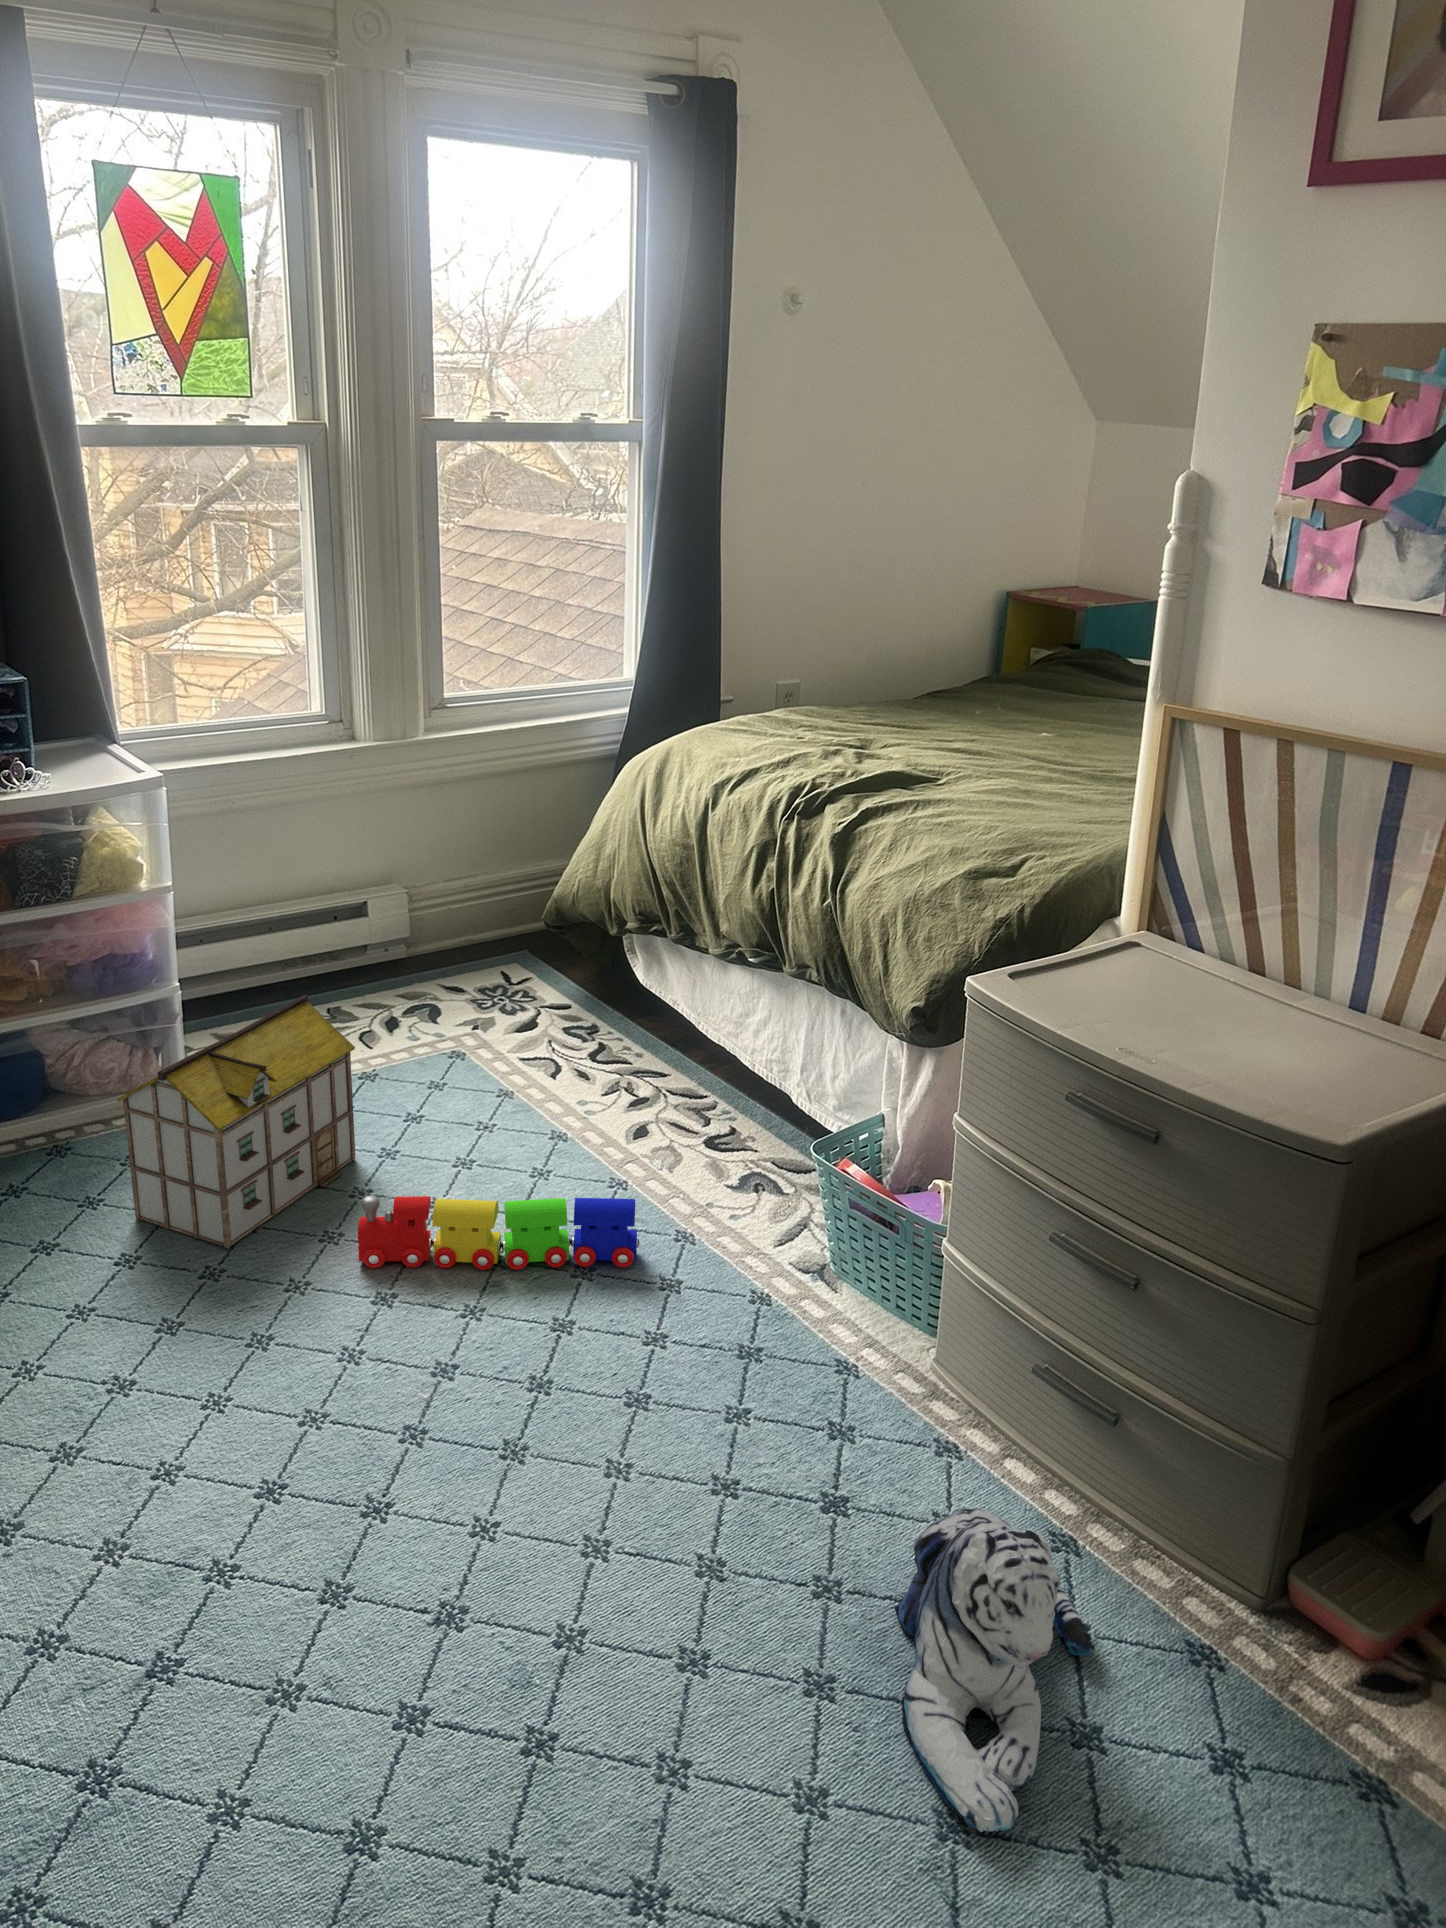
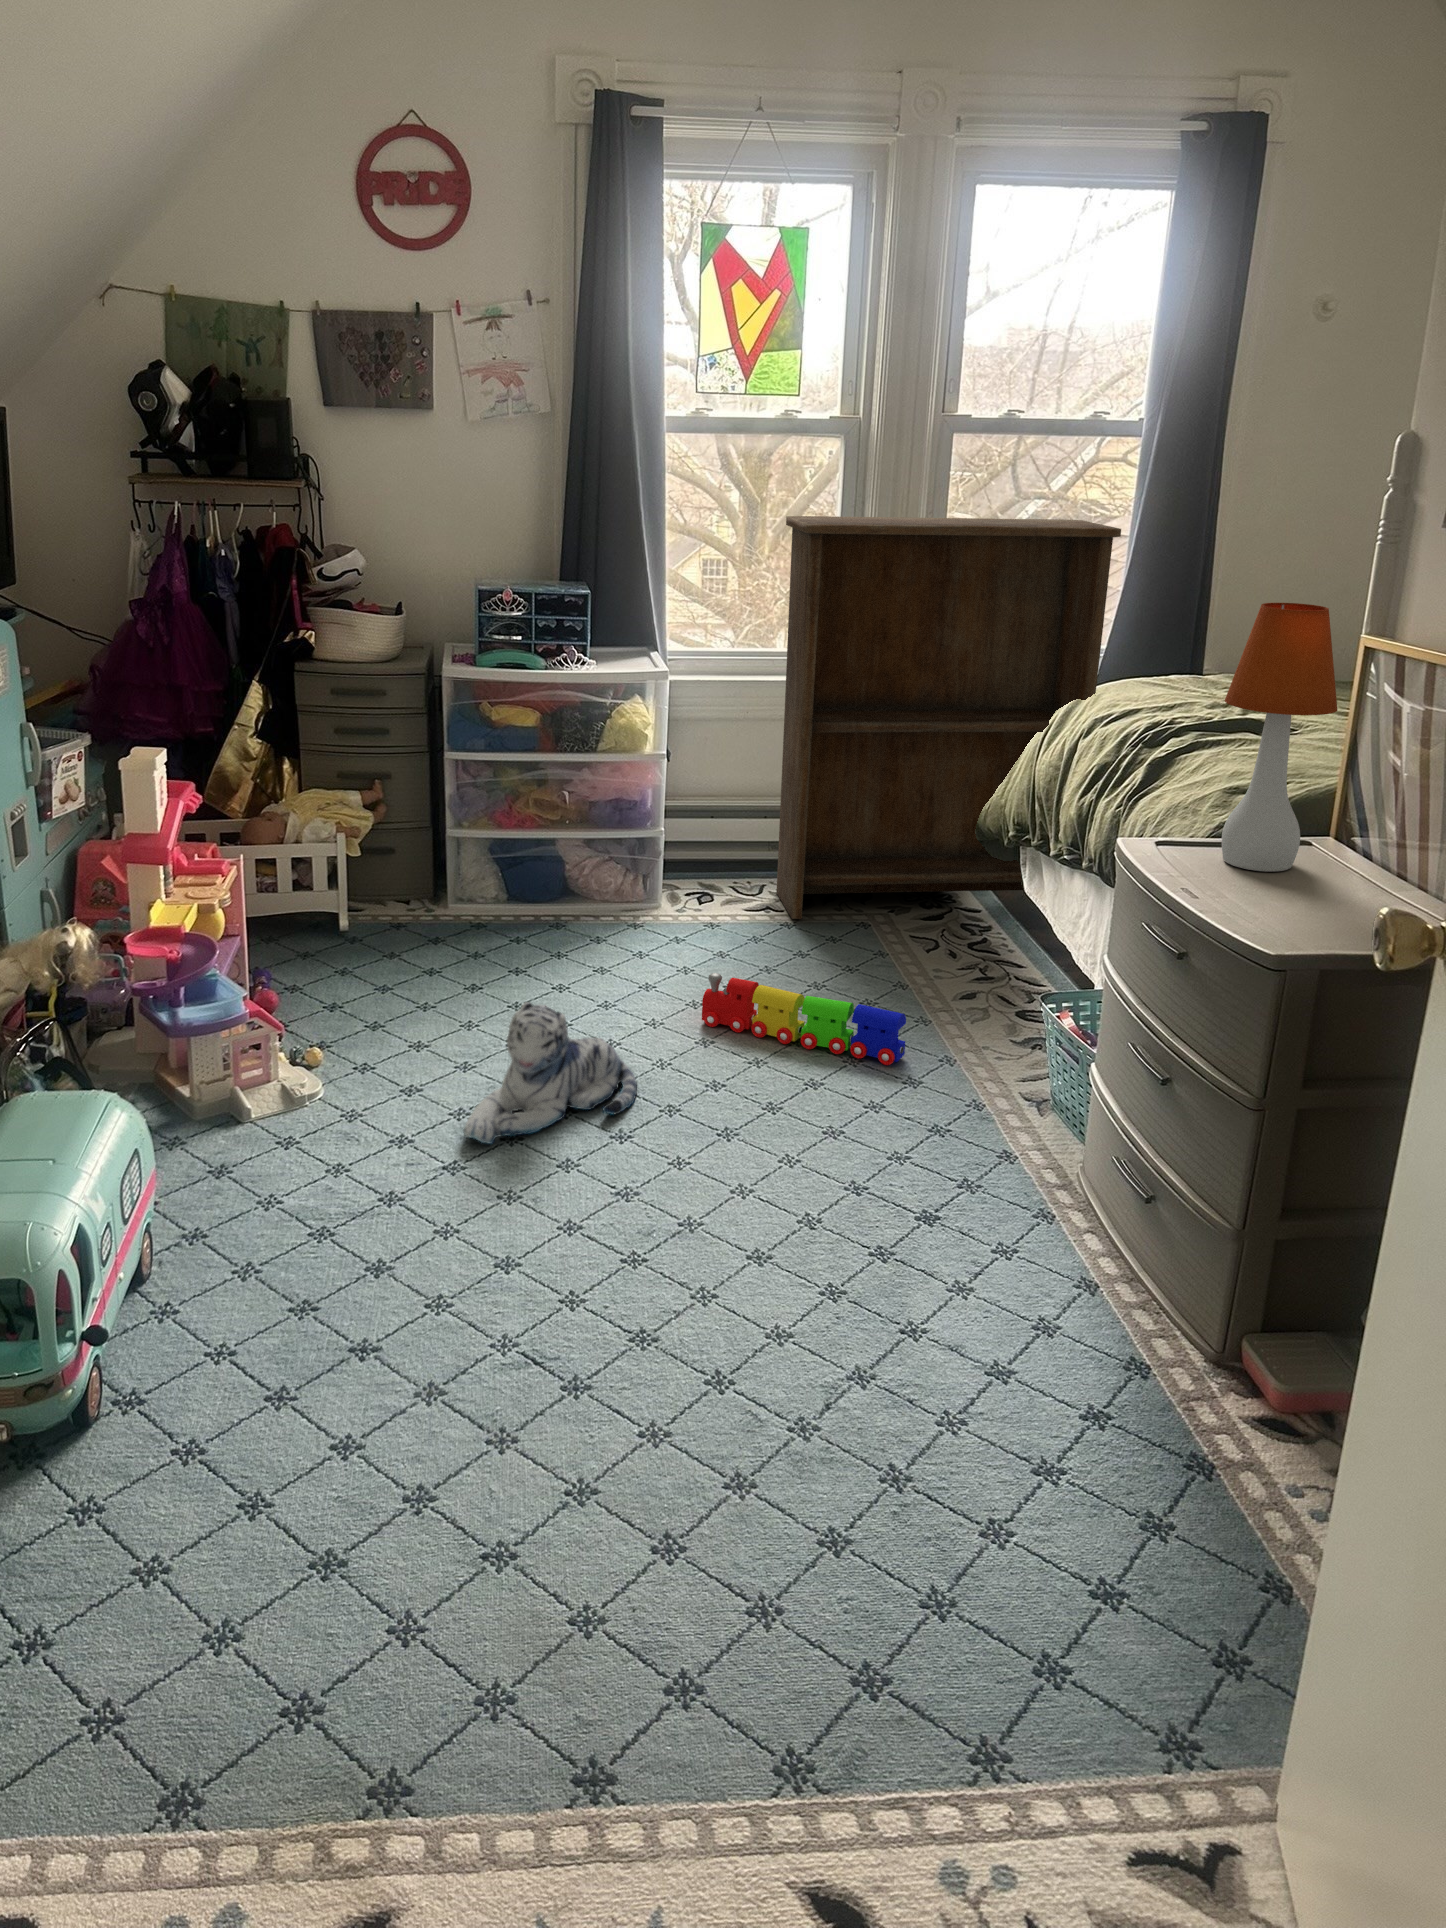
bookshelf: none [288,545,687,1066] -> present [776,516,1121,919]
table lamp: none [1101,679,1236,1000] -> present [1222,603,1337,872]
toy house: present [117,995,356,1248] -> none [574,836,749,996]
plush toy: present [894,1508,1091,1832] -> present [463,1002,637,1144]

